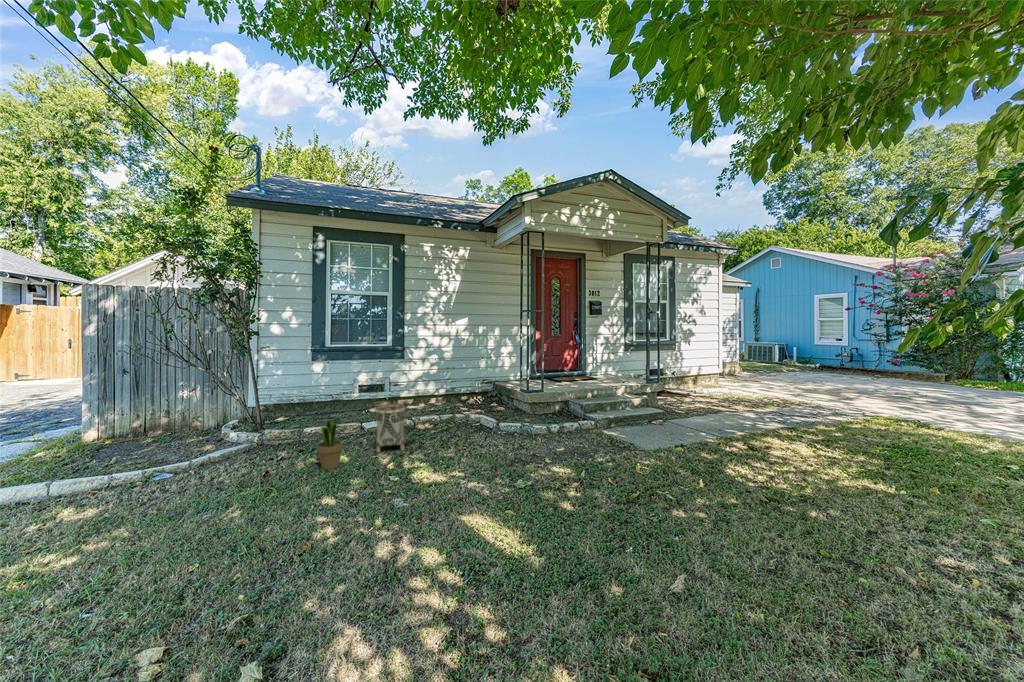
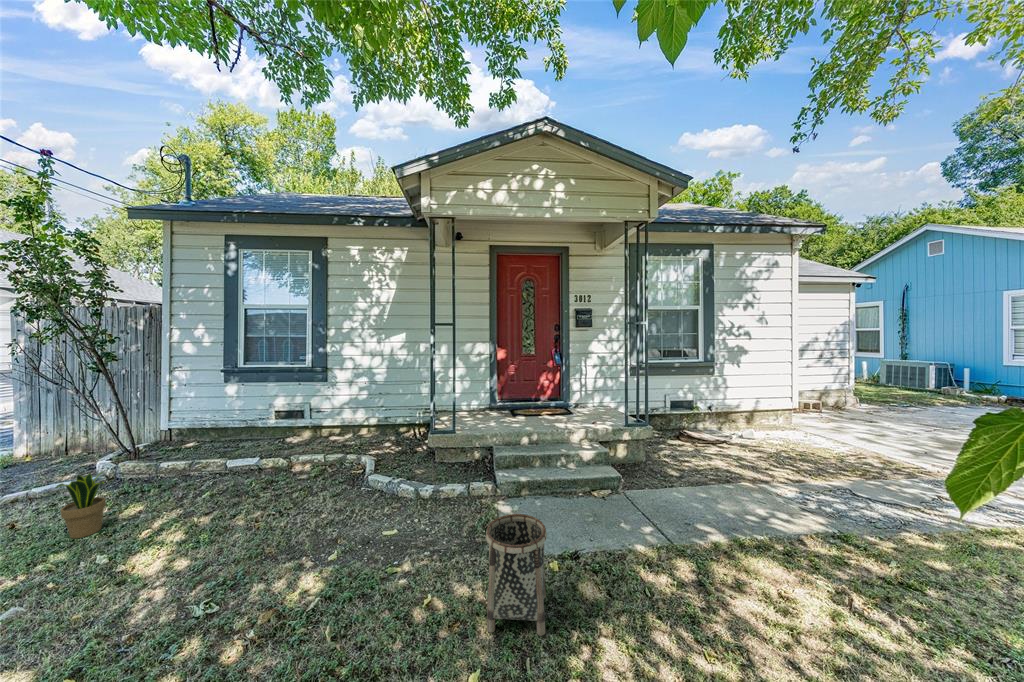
basket: present [375,404,406,452] -> present [486,514,547,636]

